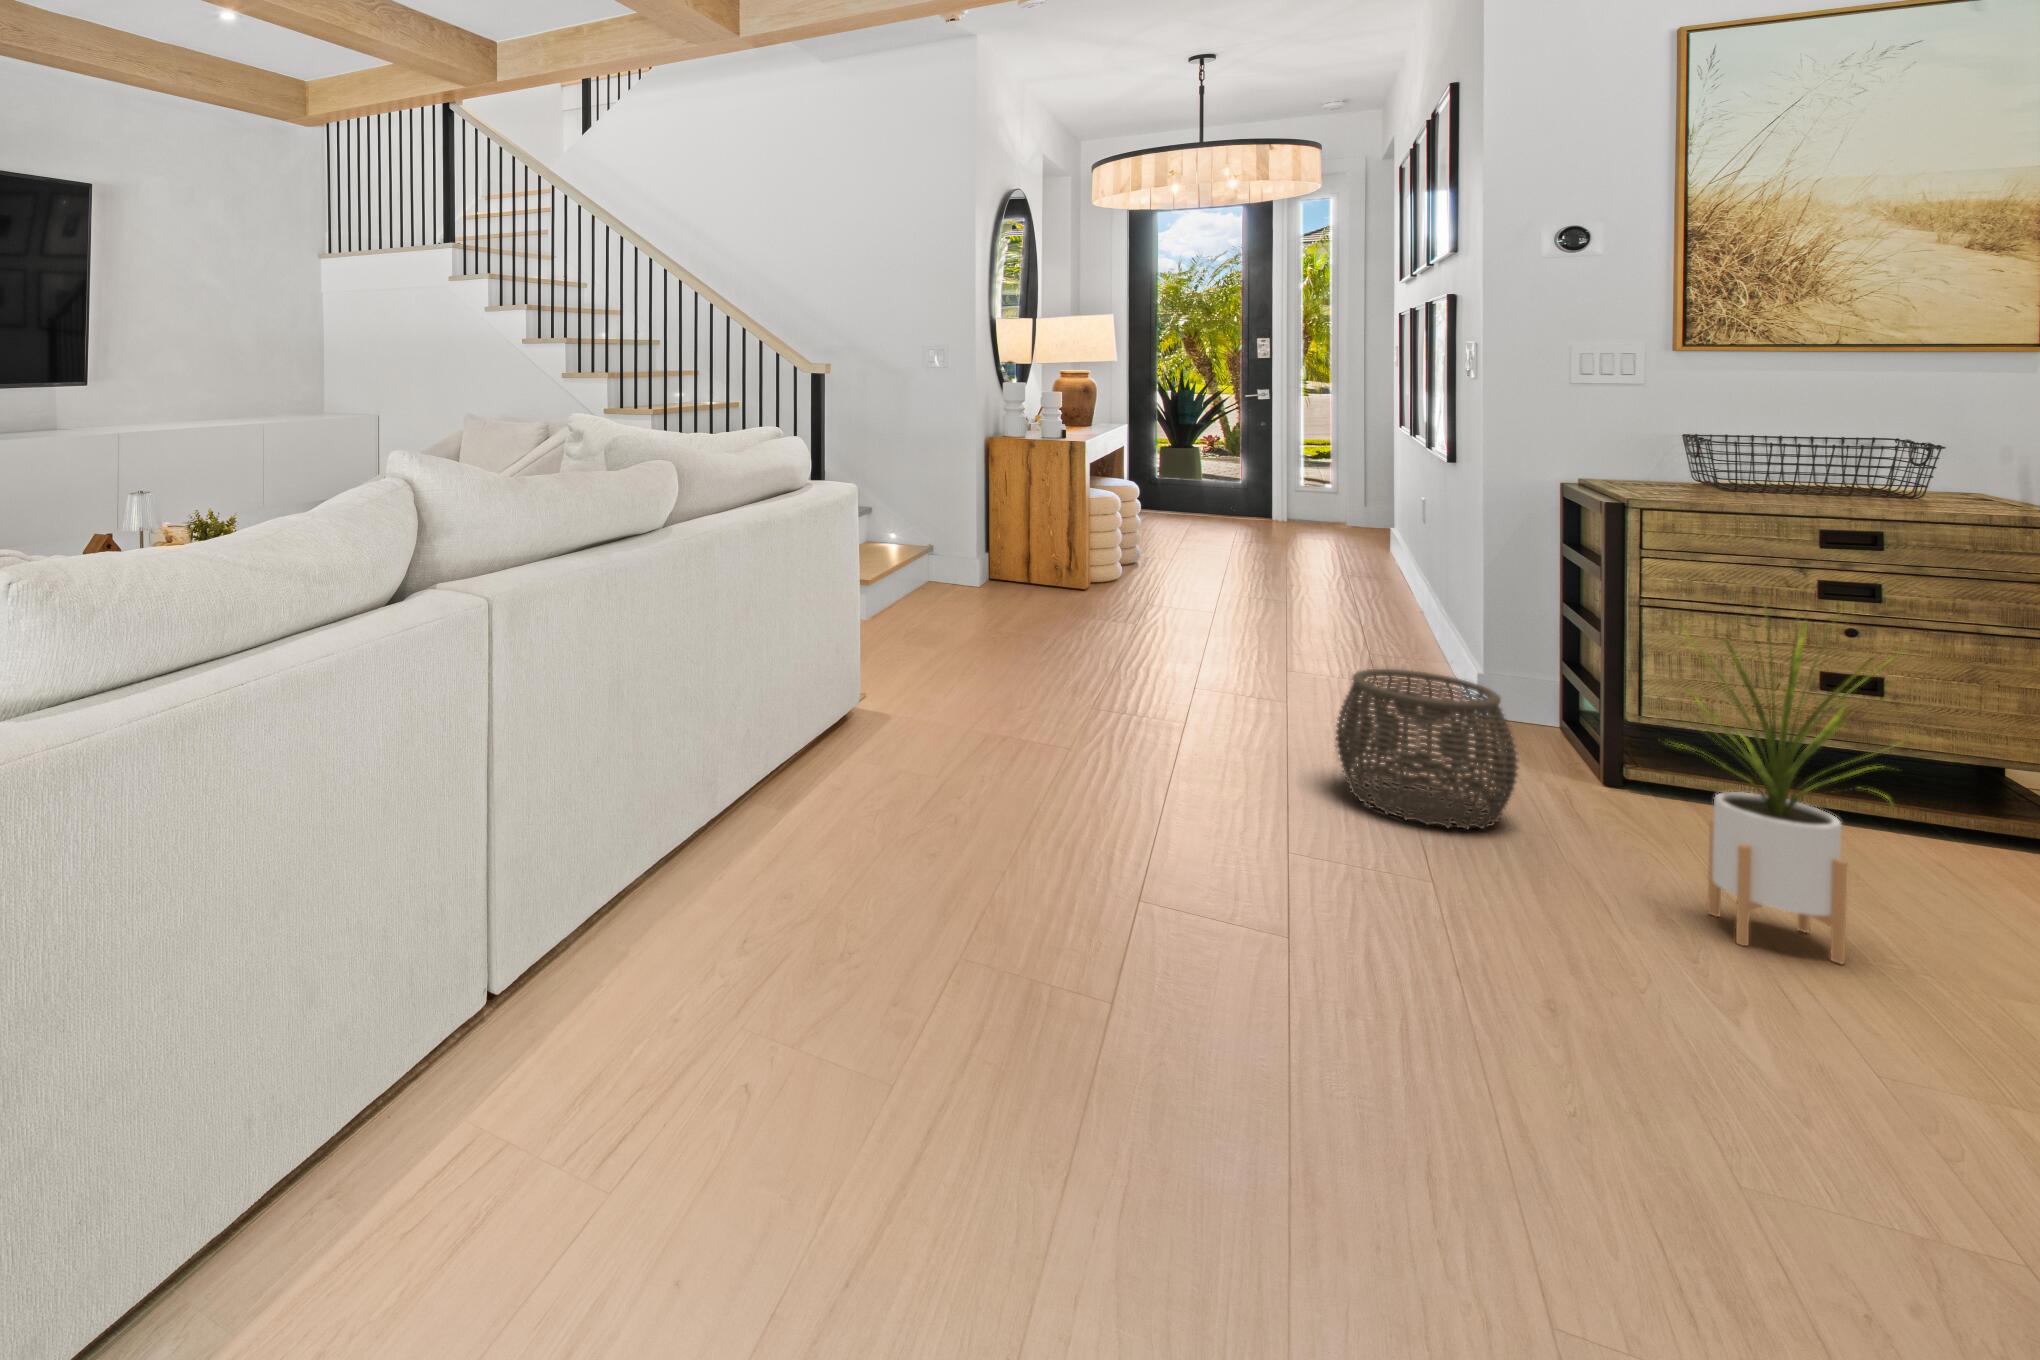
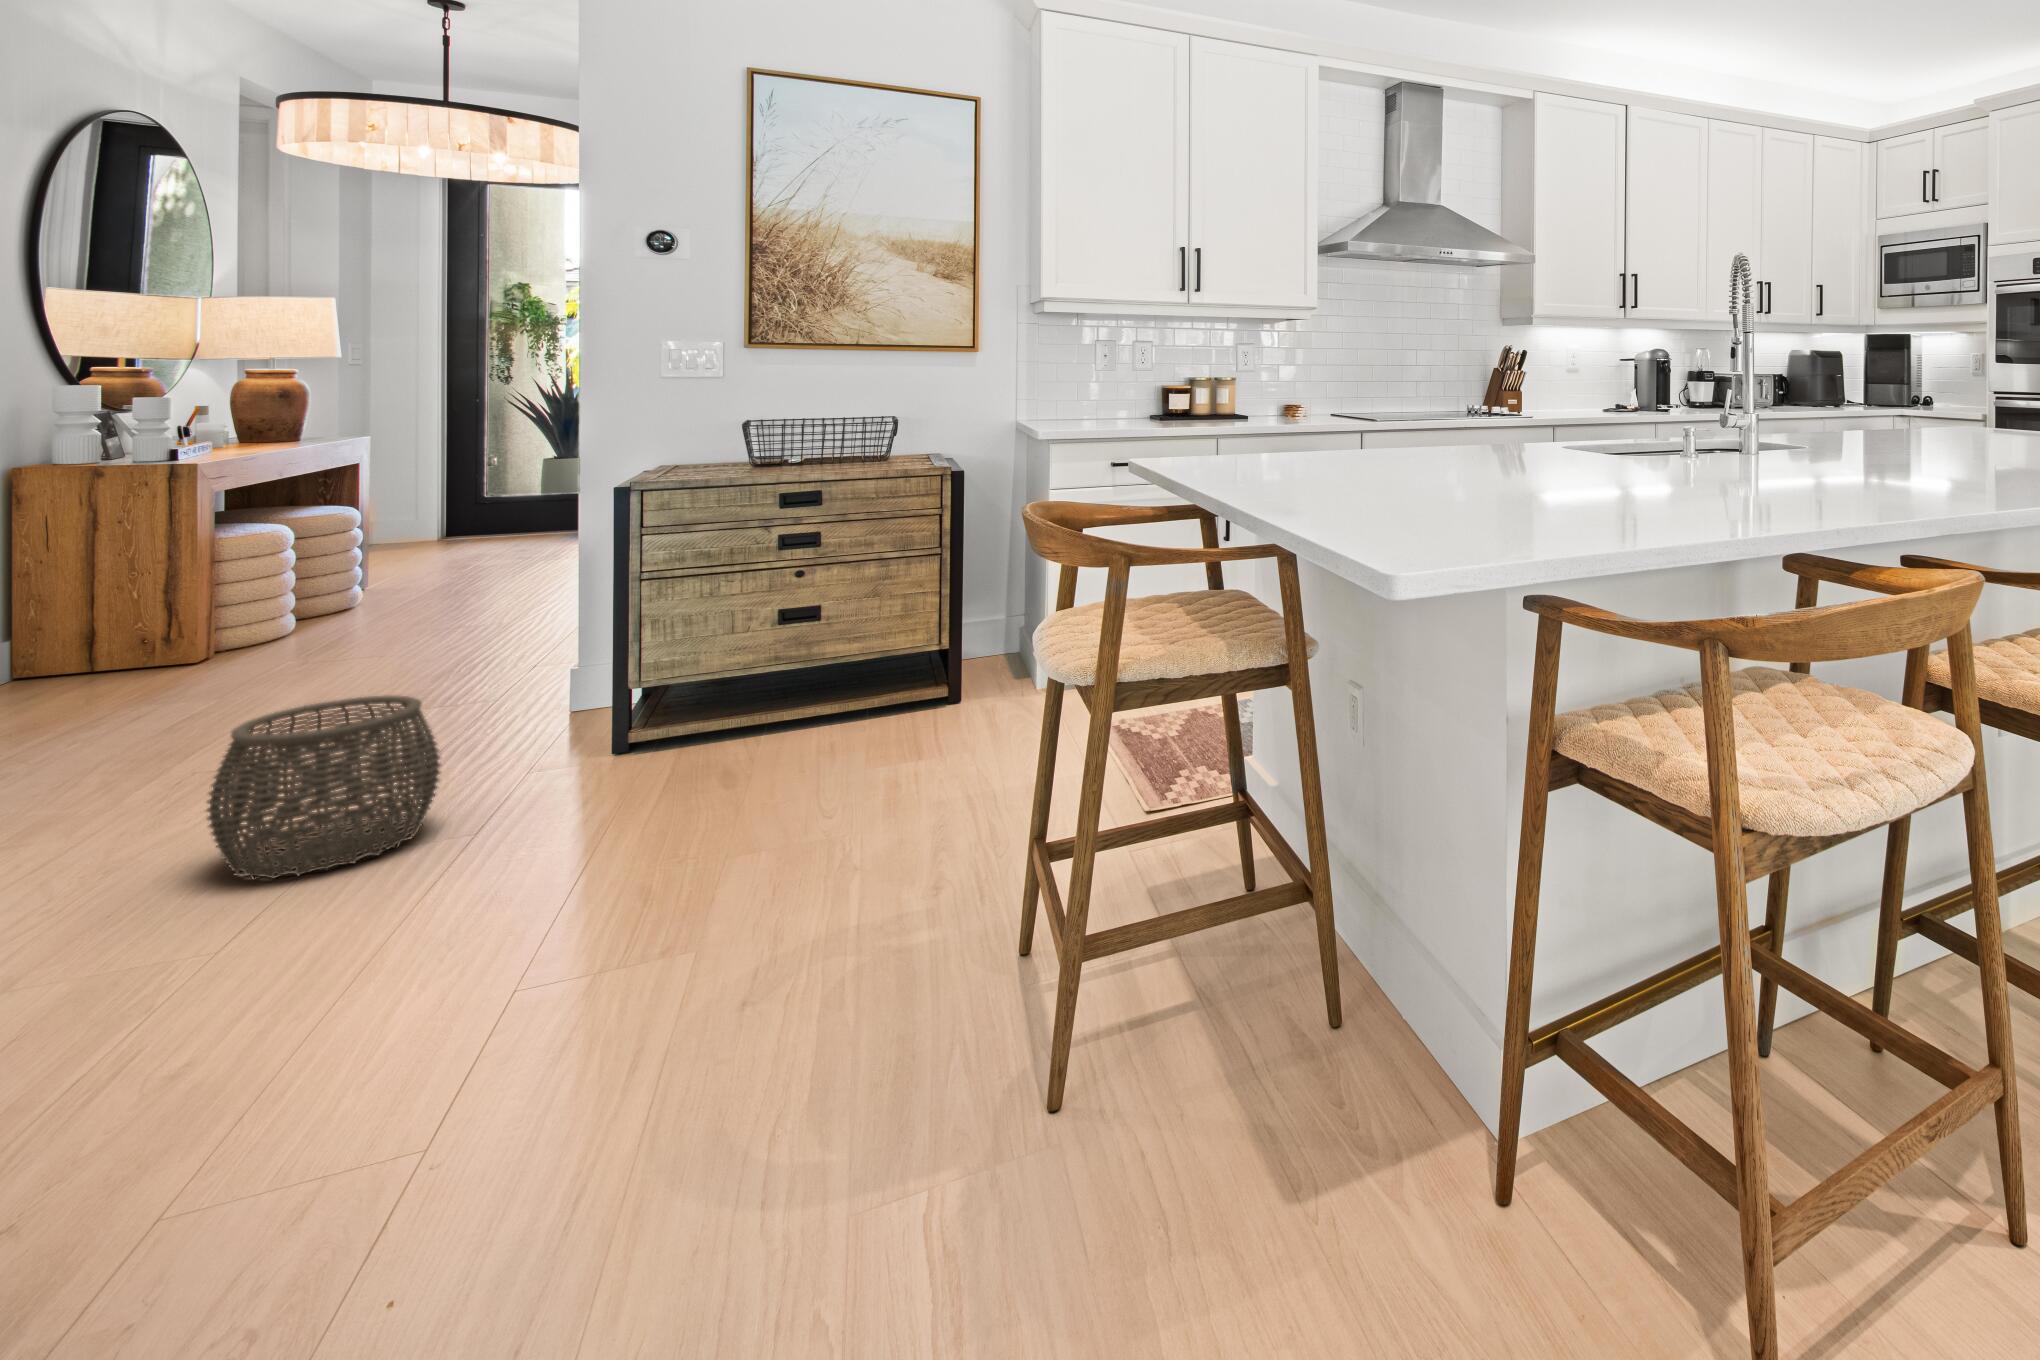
house plant: present [1661,604,1924,964] -> none [468,561,685,898]

